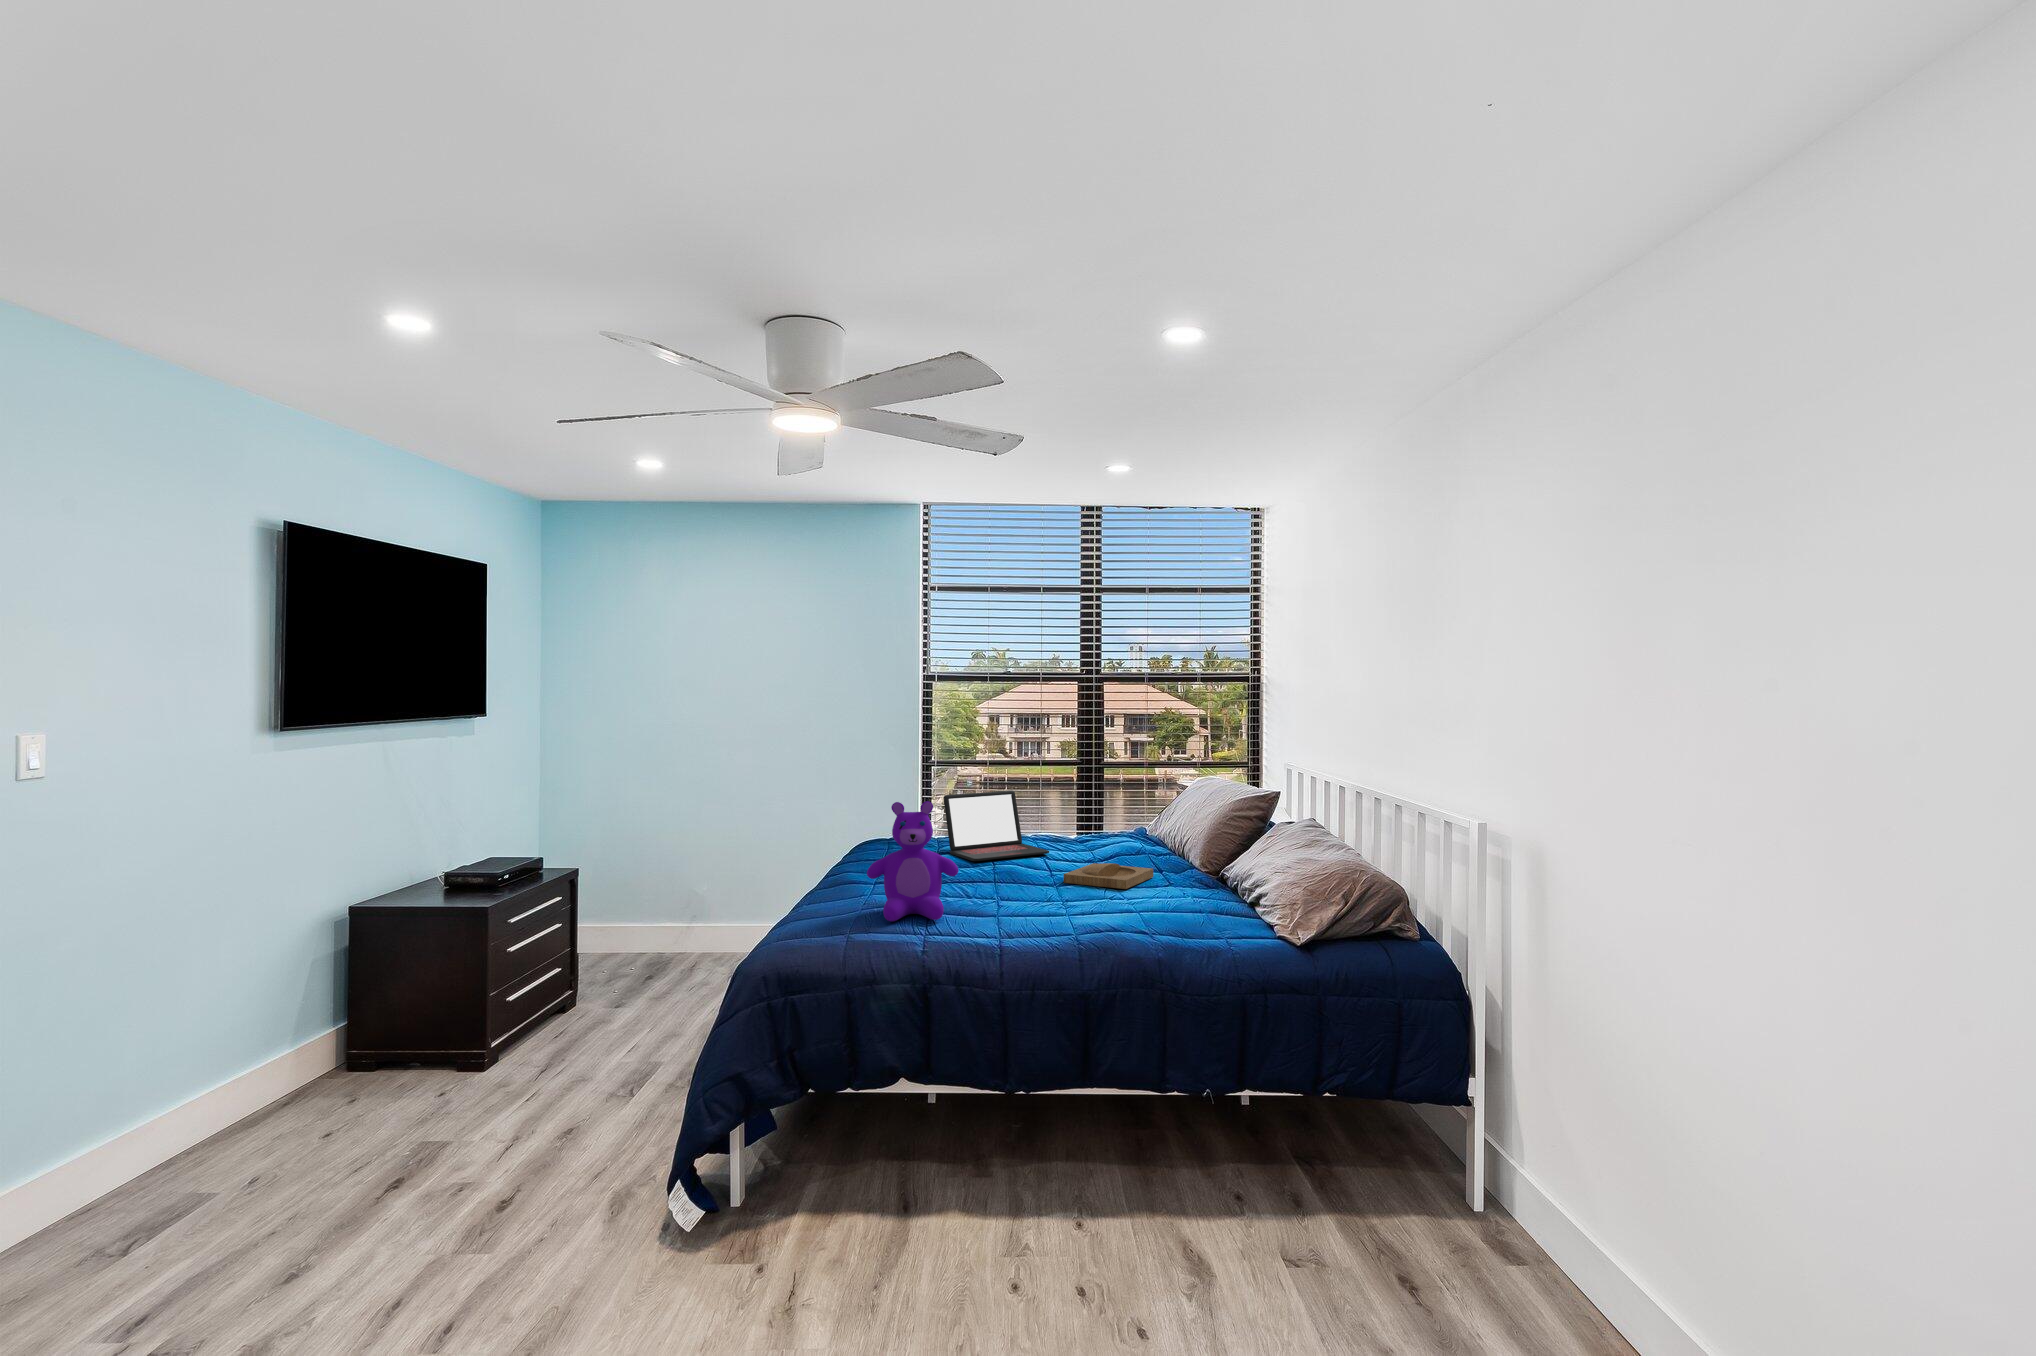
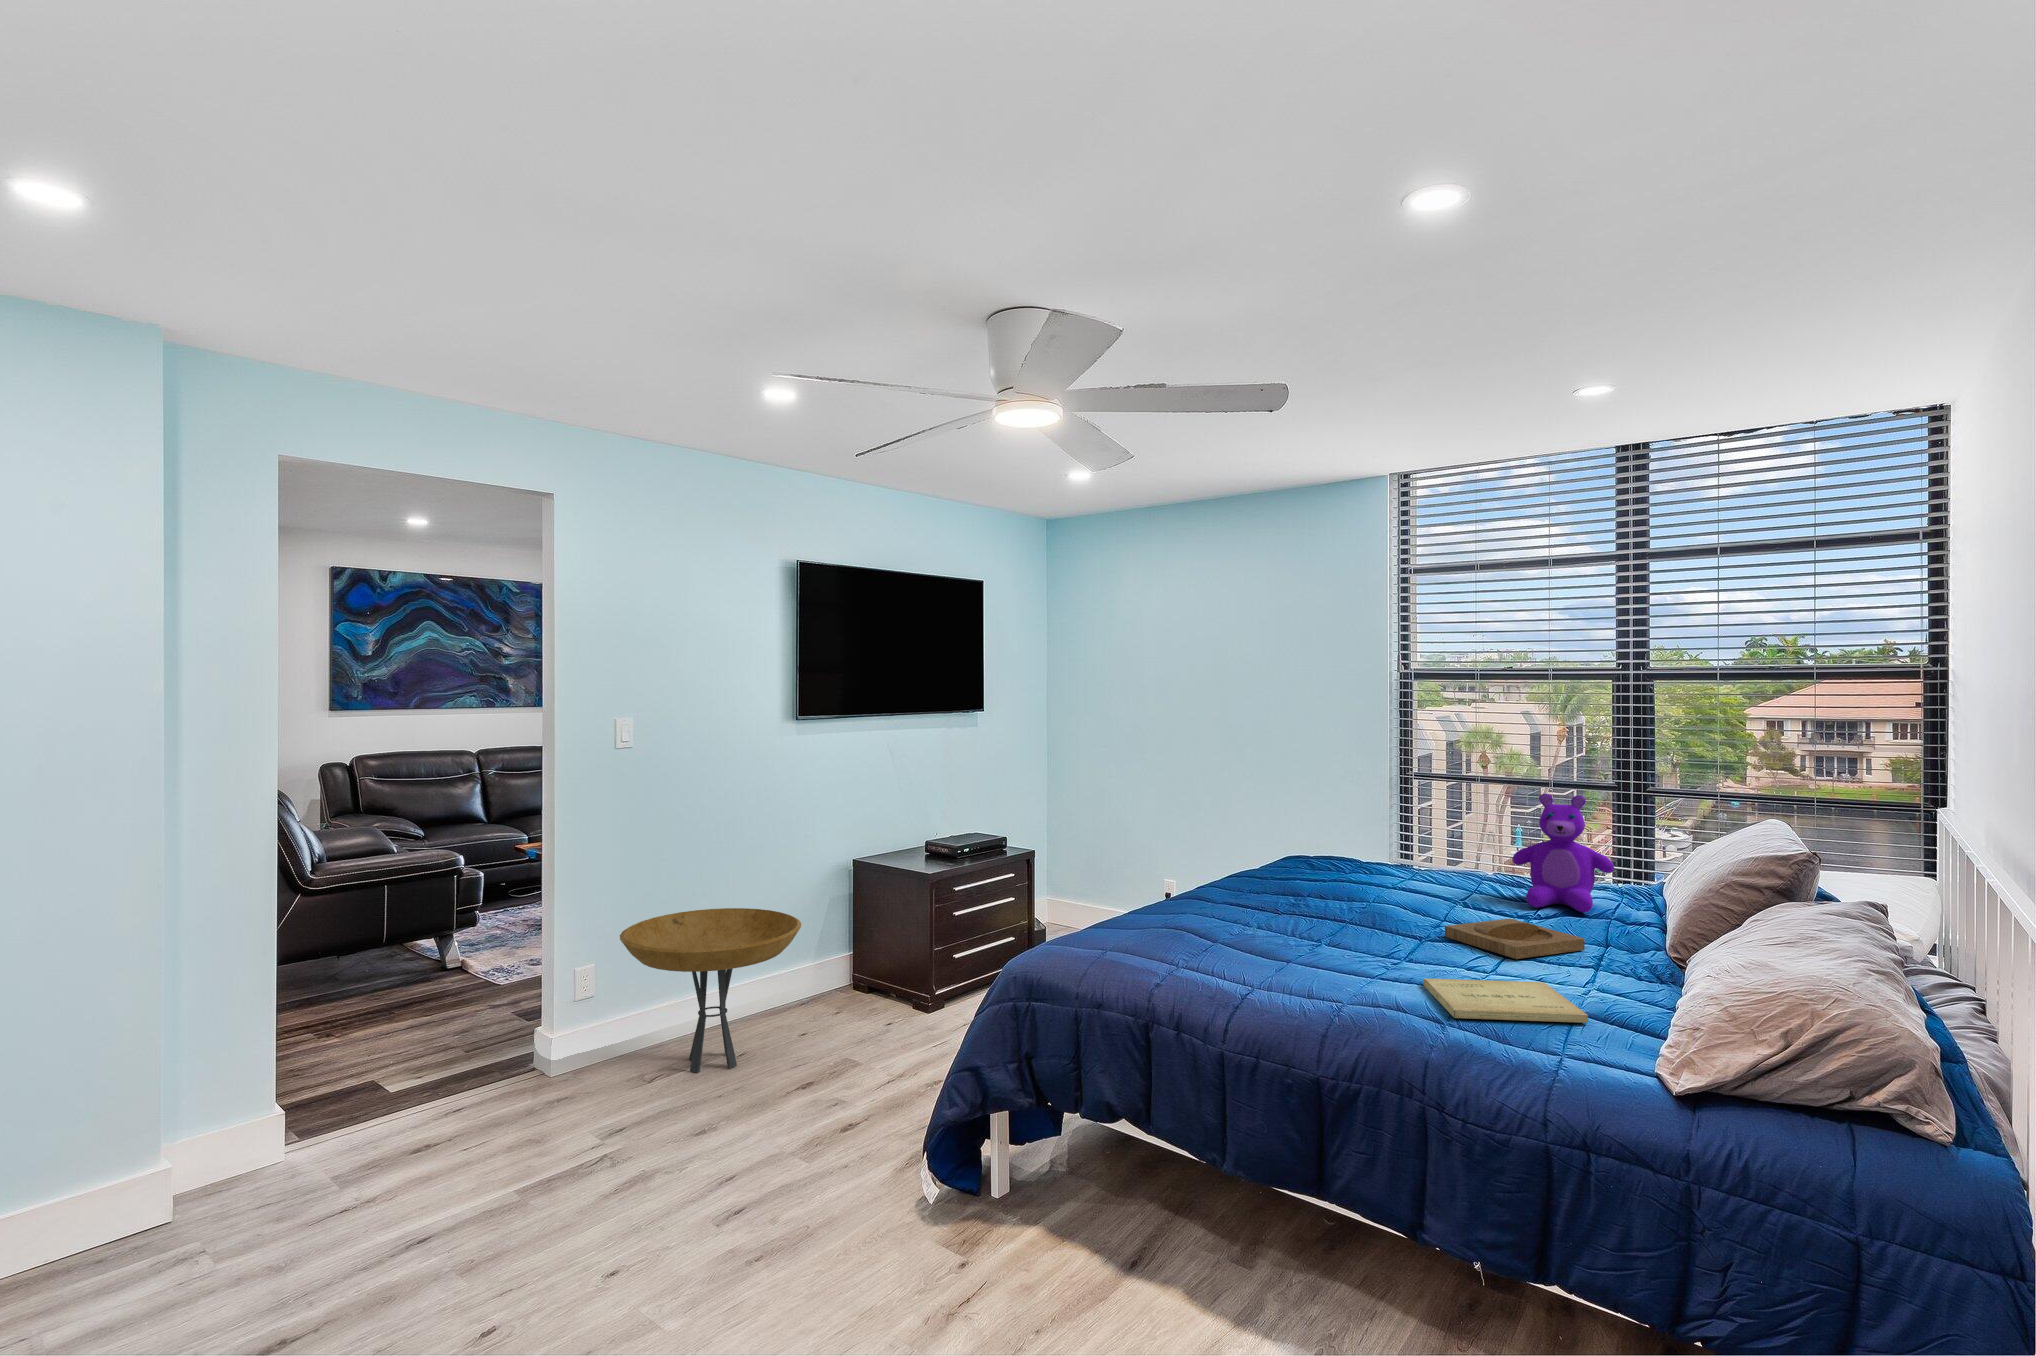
laptop: present [944,790,1049,861] -> none [1353,812,1479,897]
teddy bear: present [867,801,959,921] -> present [1512,794,1614,912]
book: none [1096,900,1214,931] -> present [1423,978,1588,1023]
side table: none [78,980,372,1209] -> present [620,908,801,1073]

